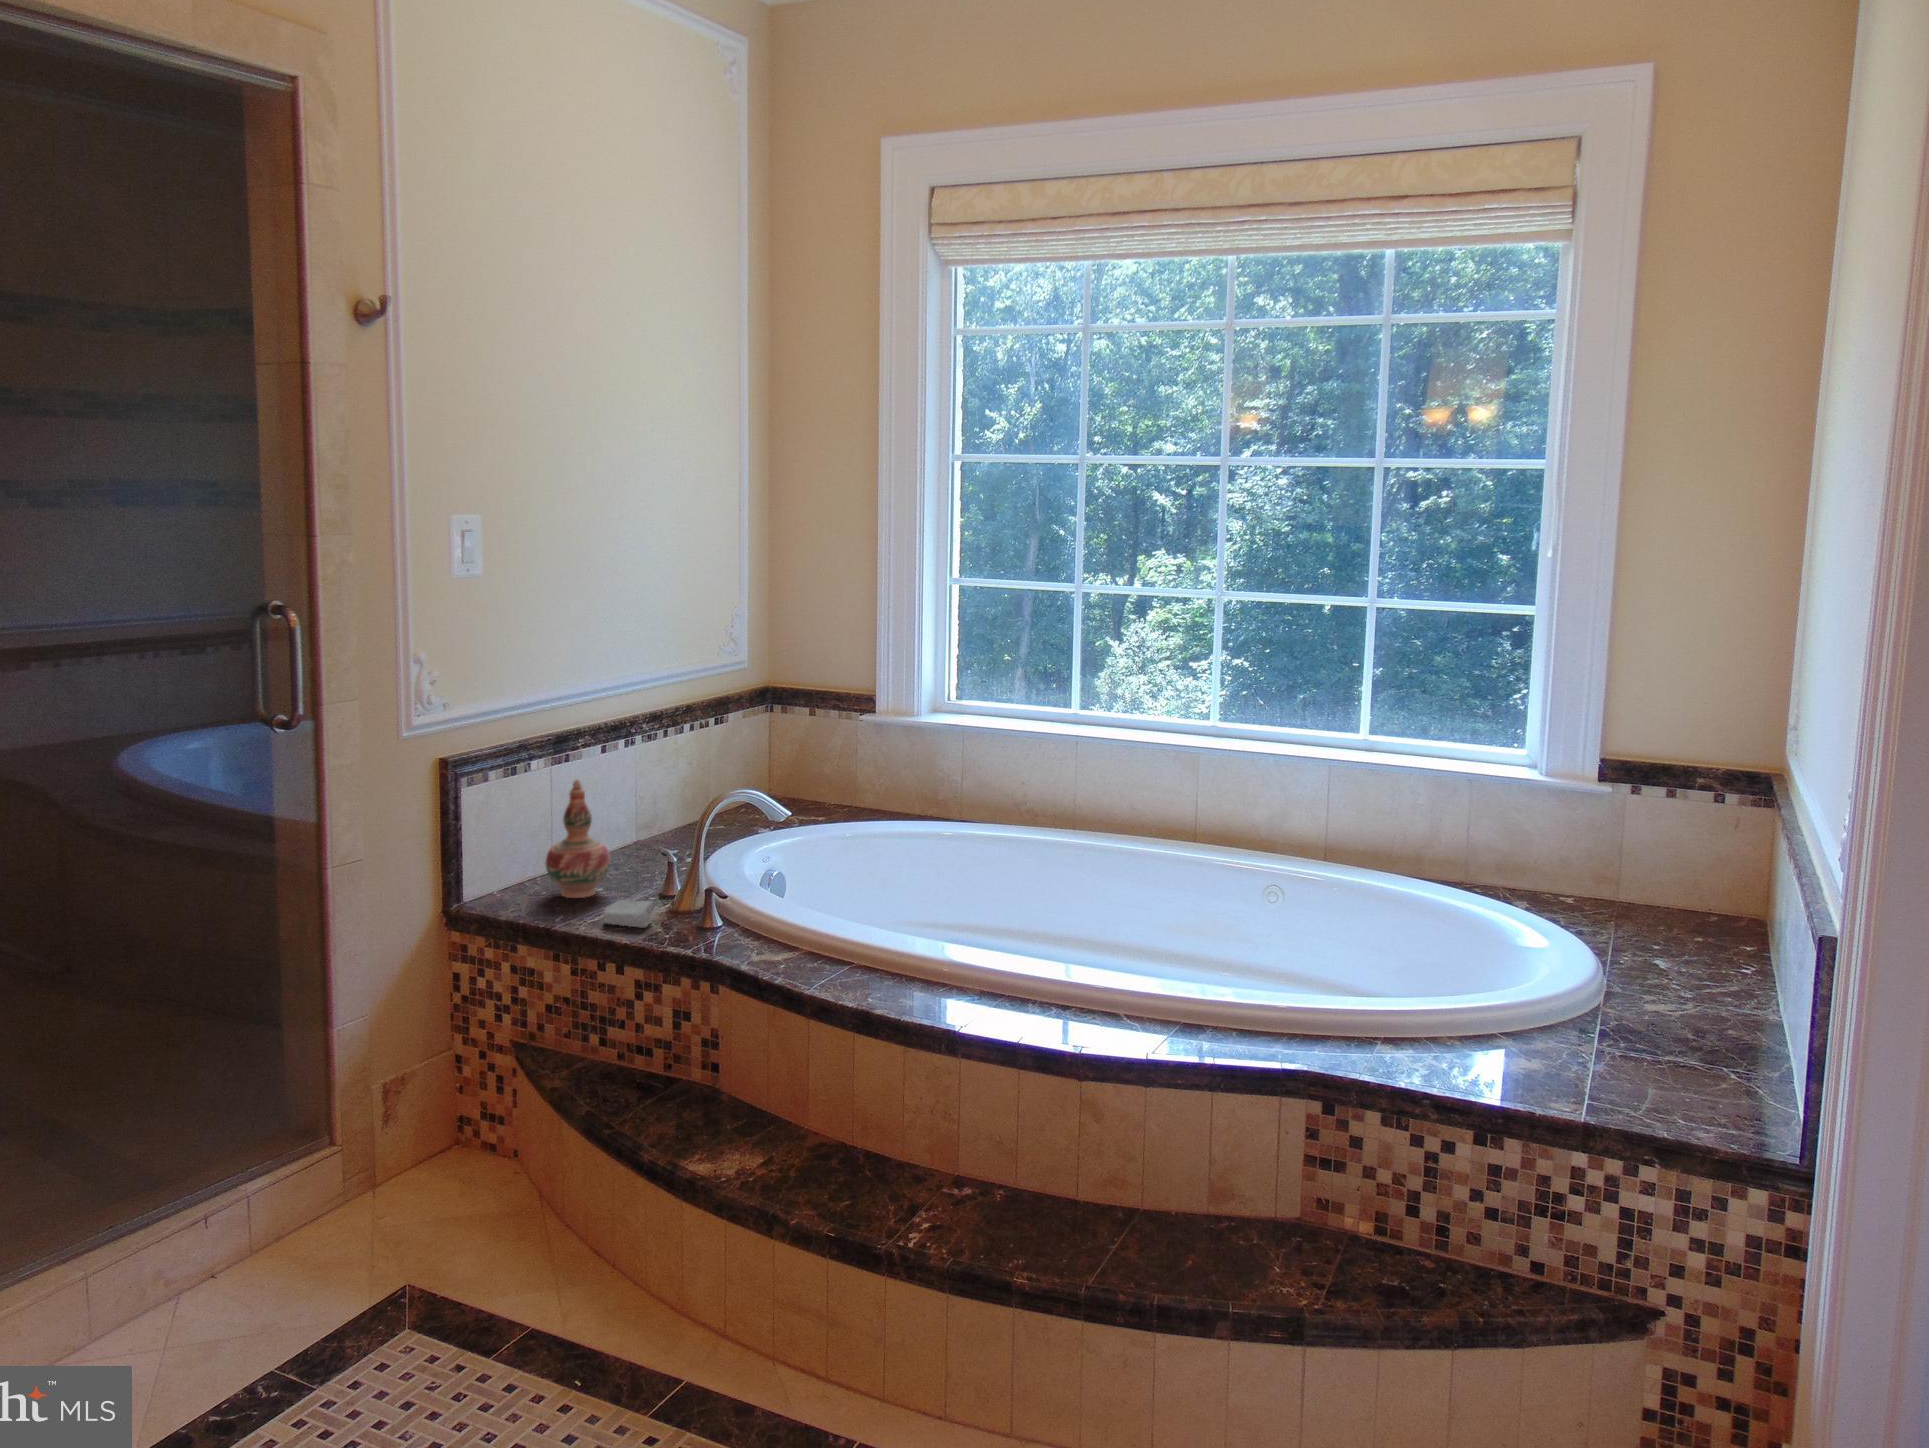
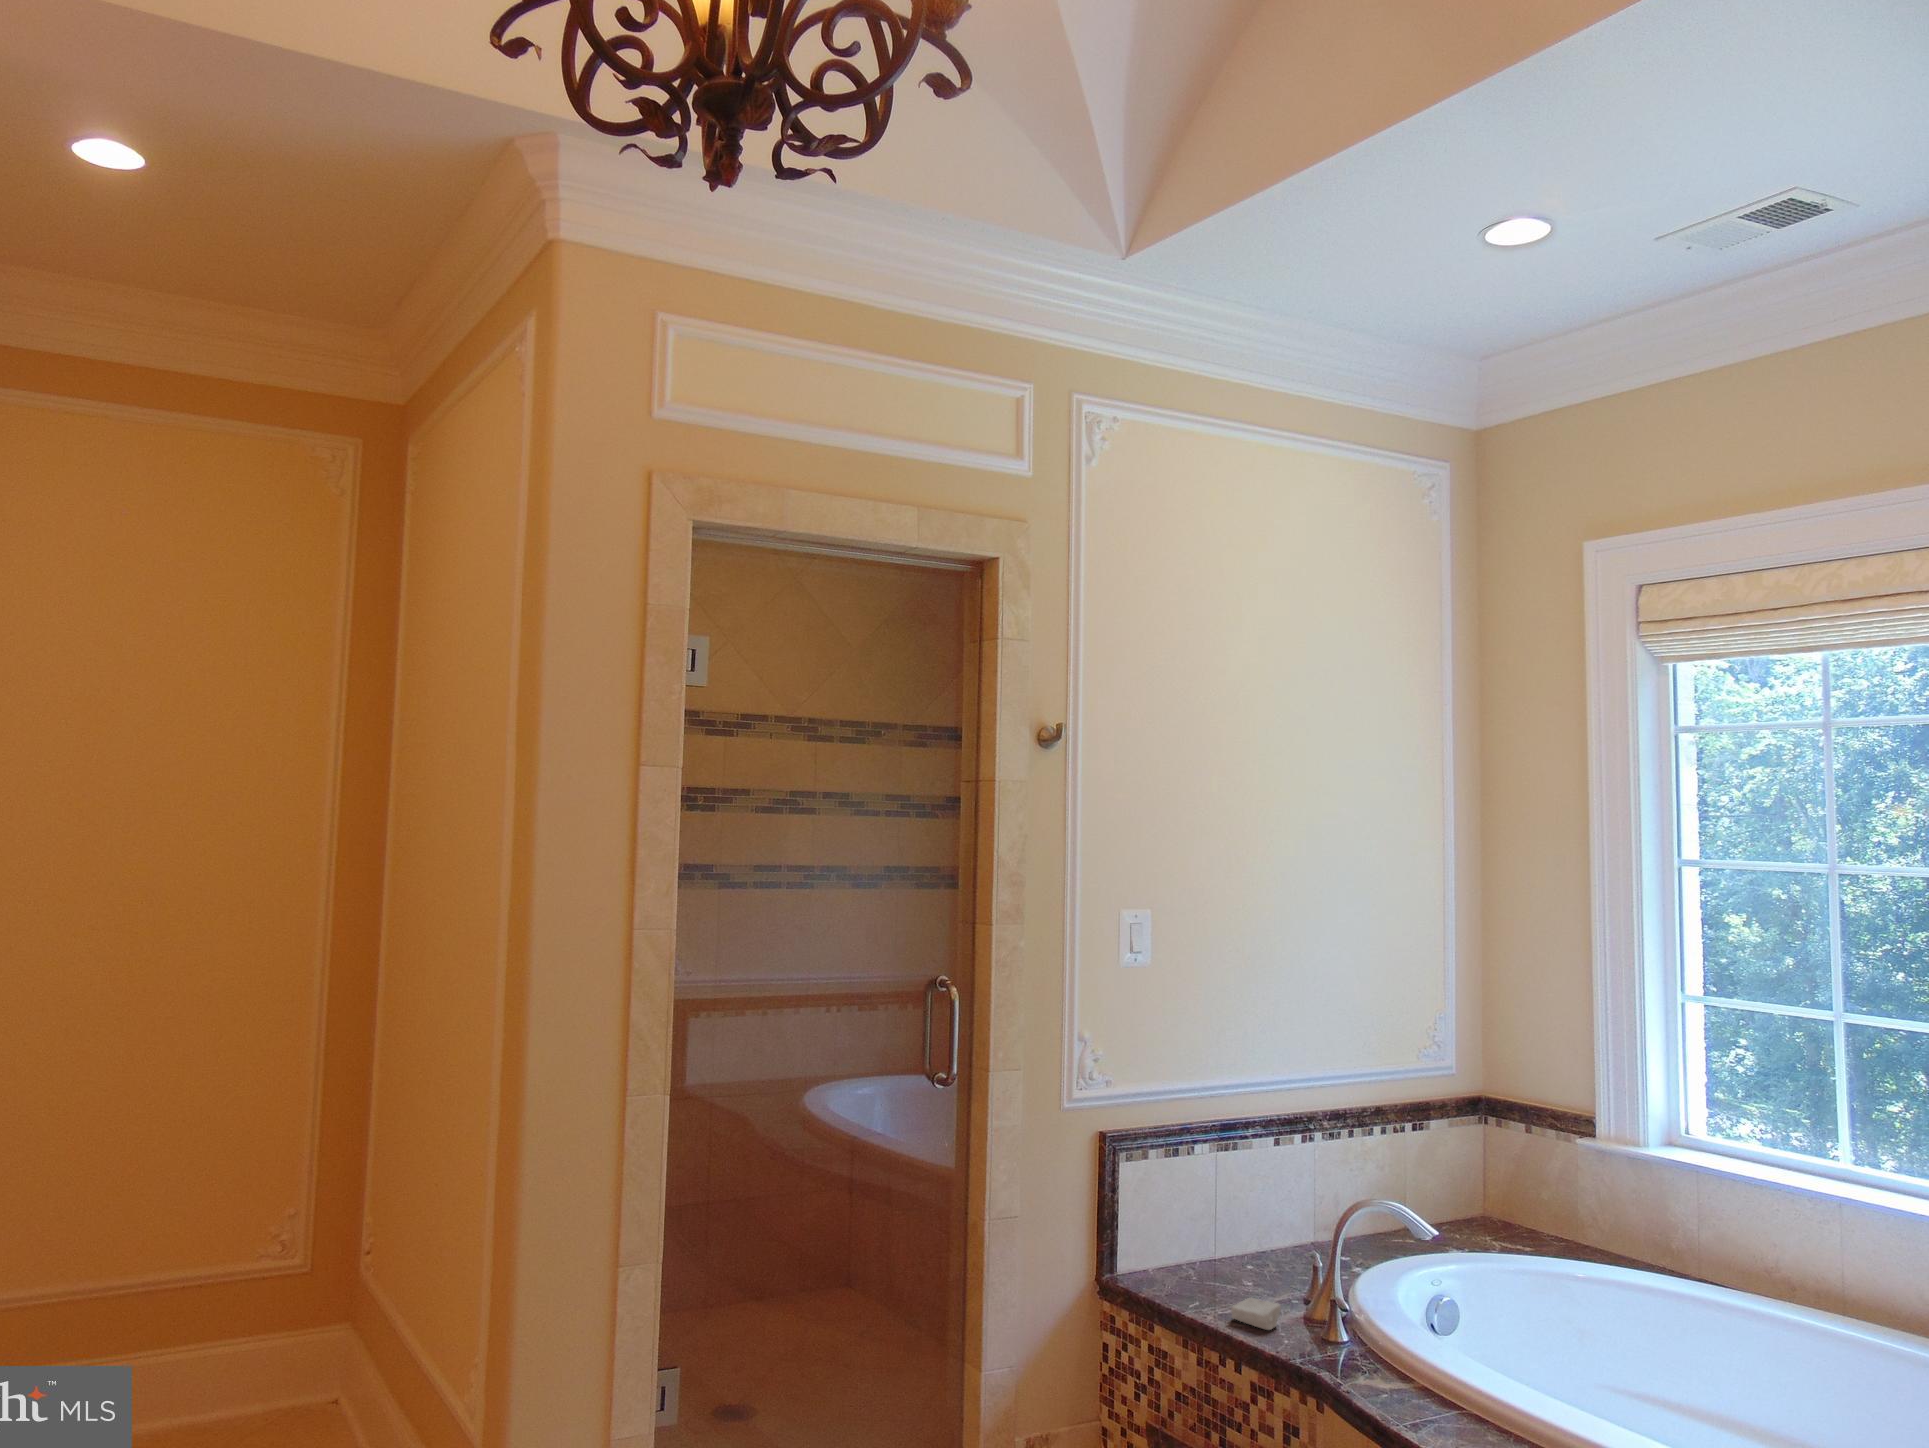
decorative vase: present [545,780,611,898] -> none [1195,1169,1258,1290]

